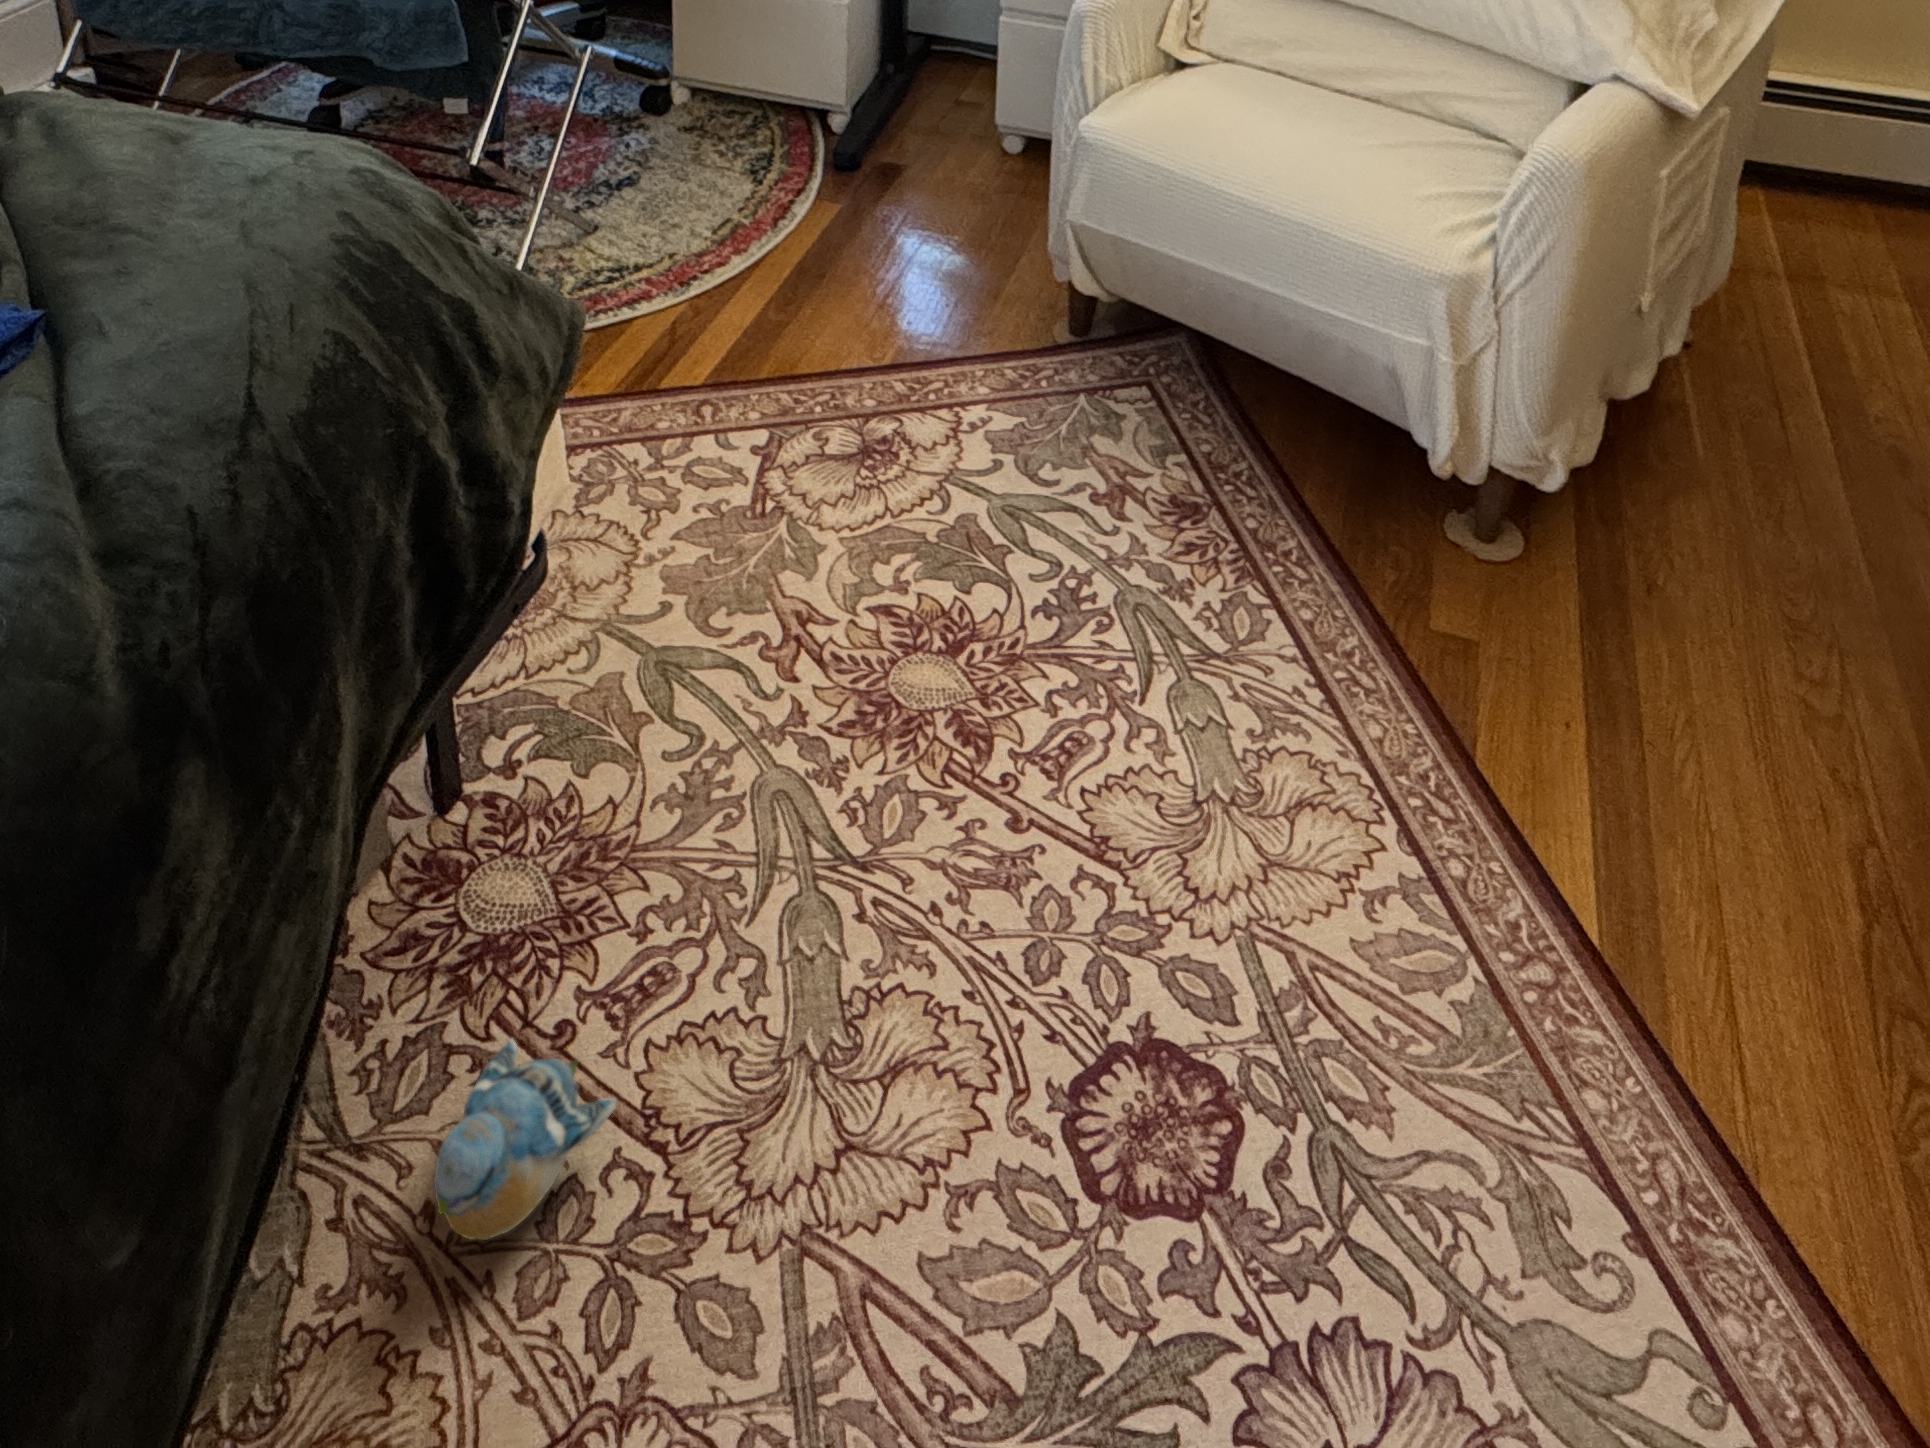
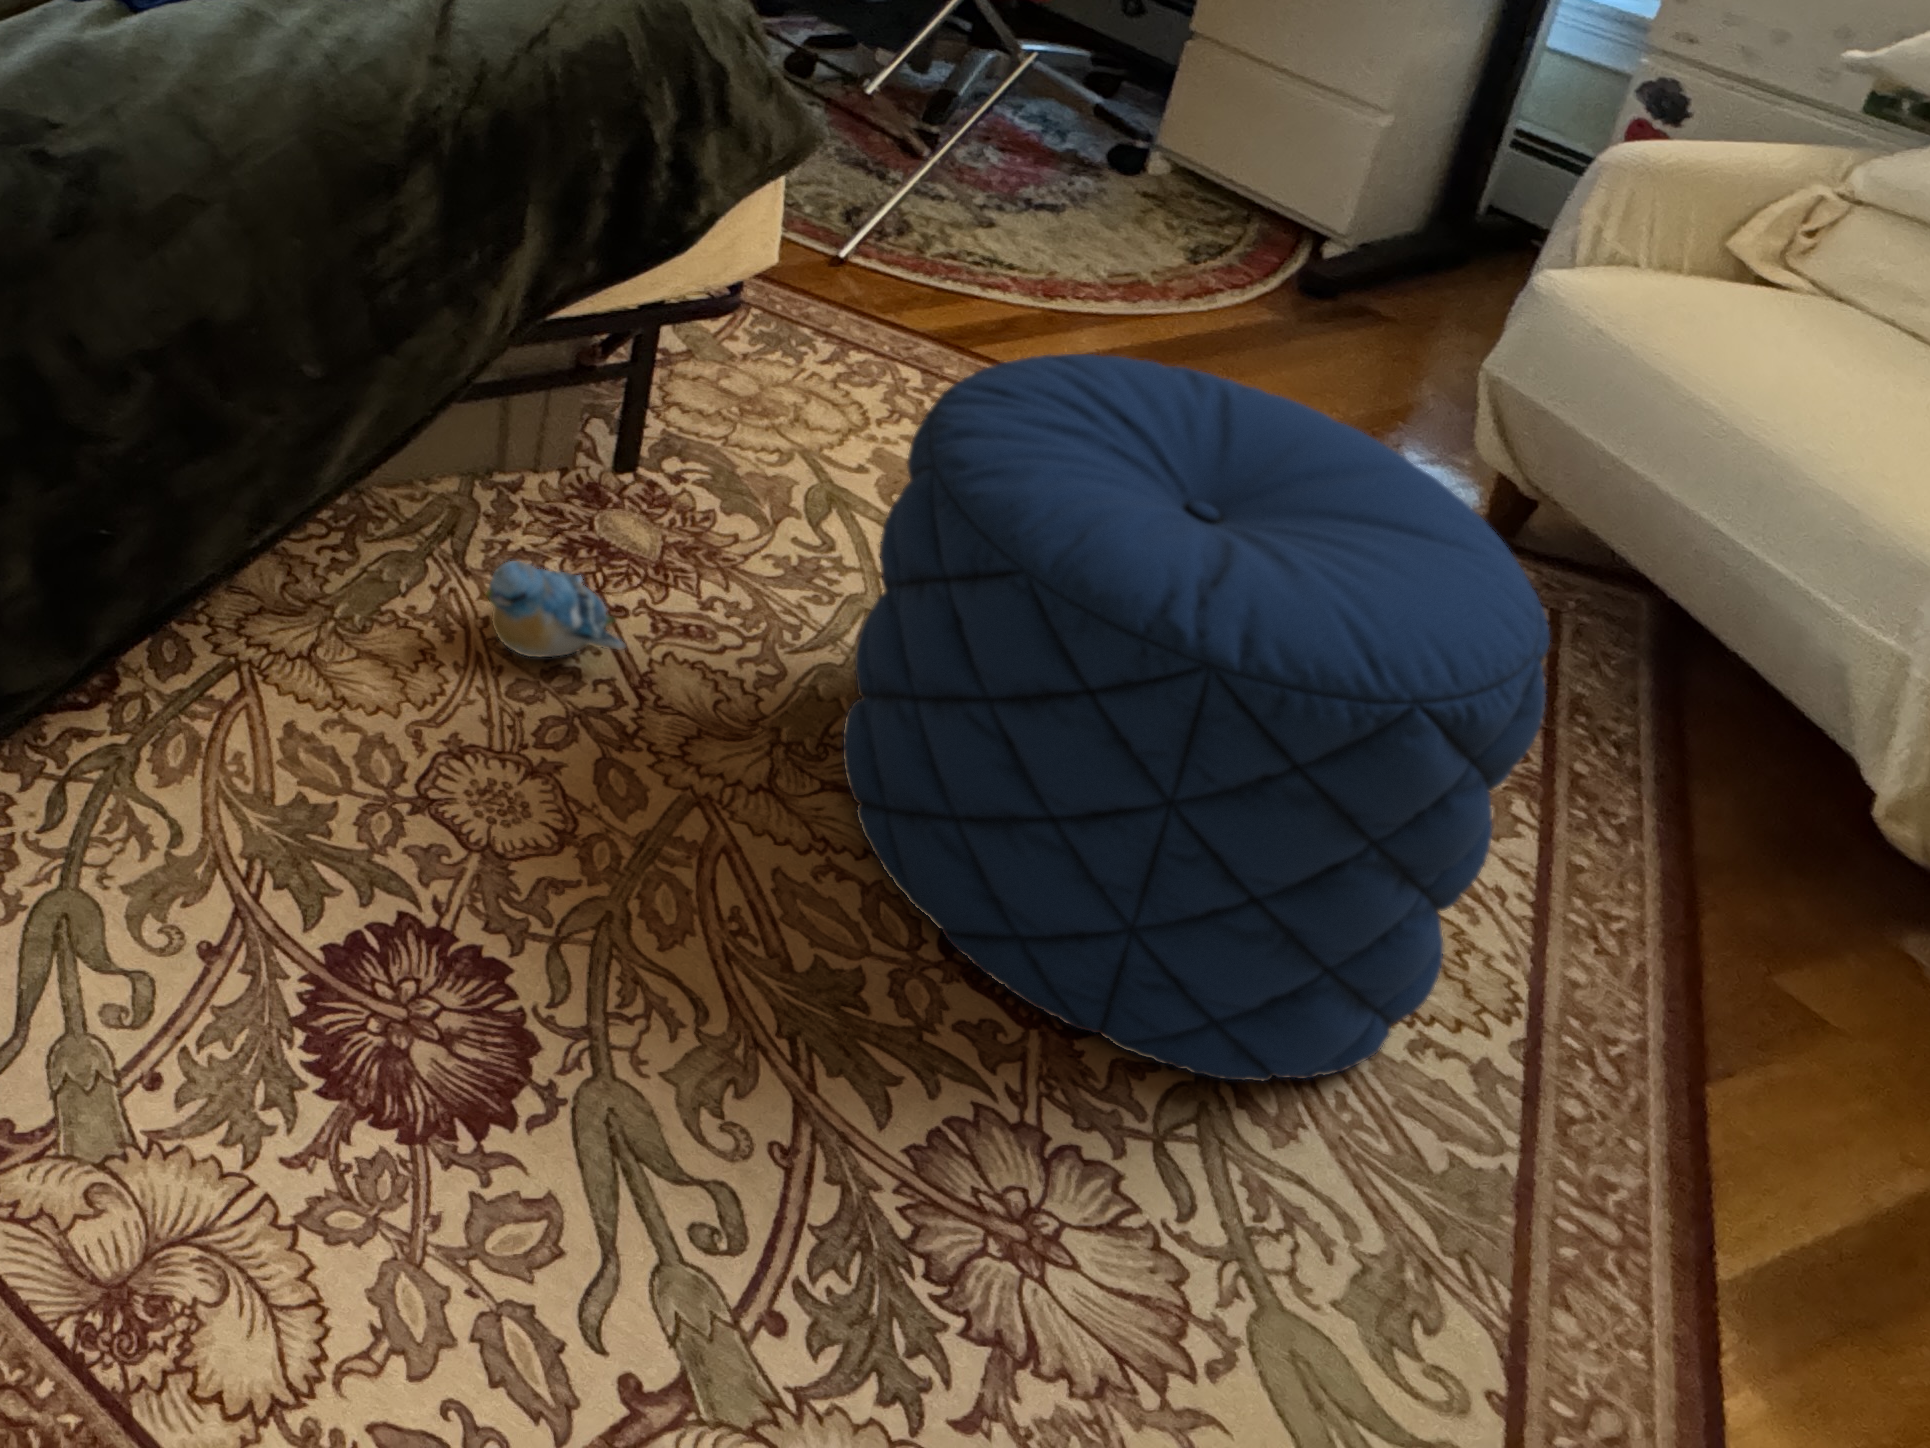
pouf: none [842,390,1430,1188] -> present [843,354,1550,1081]

